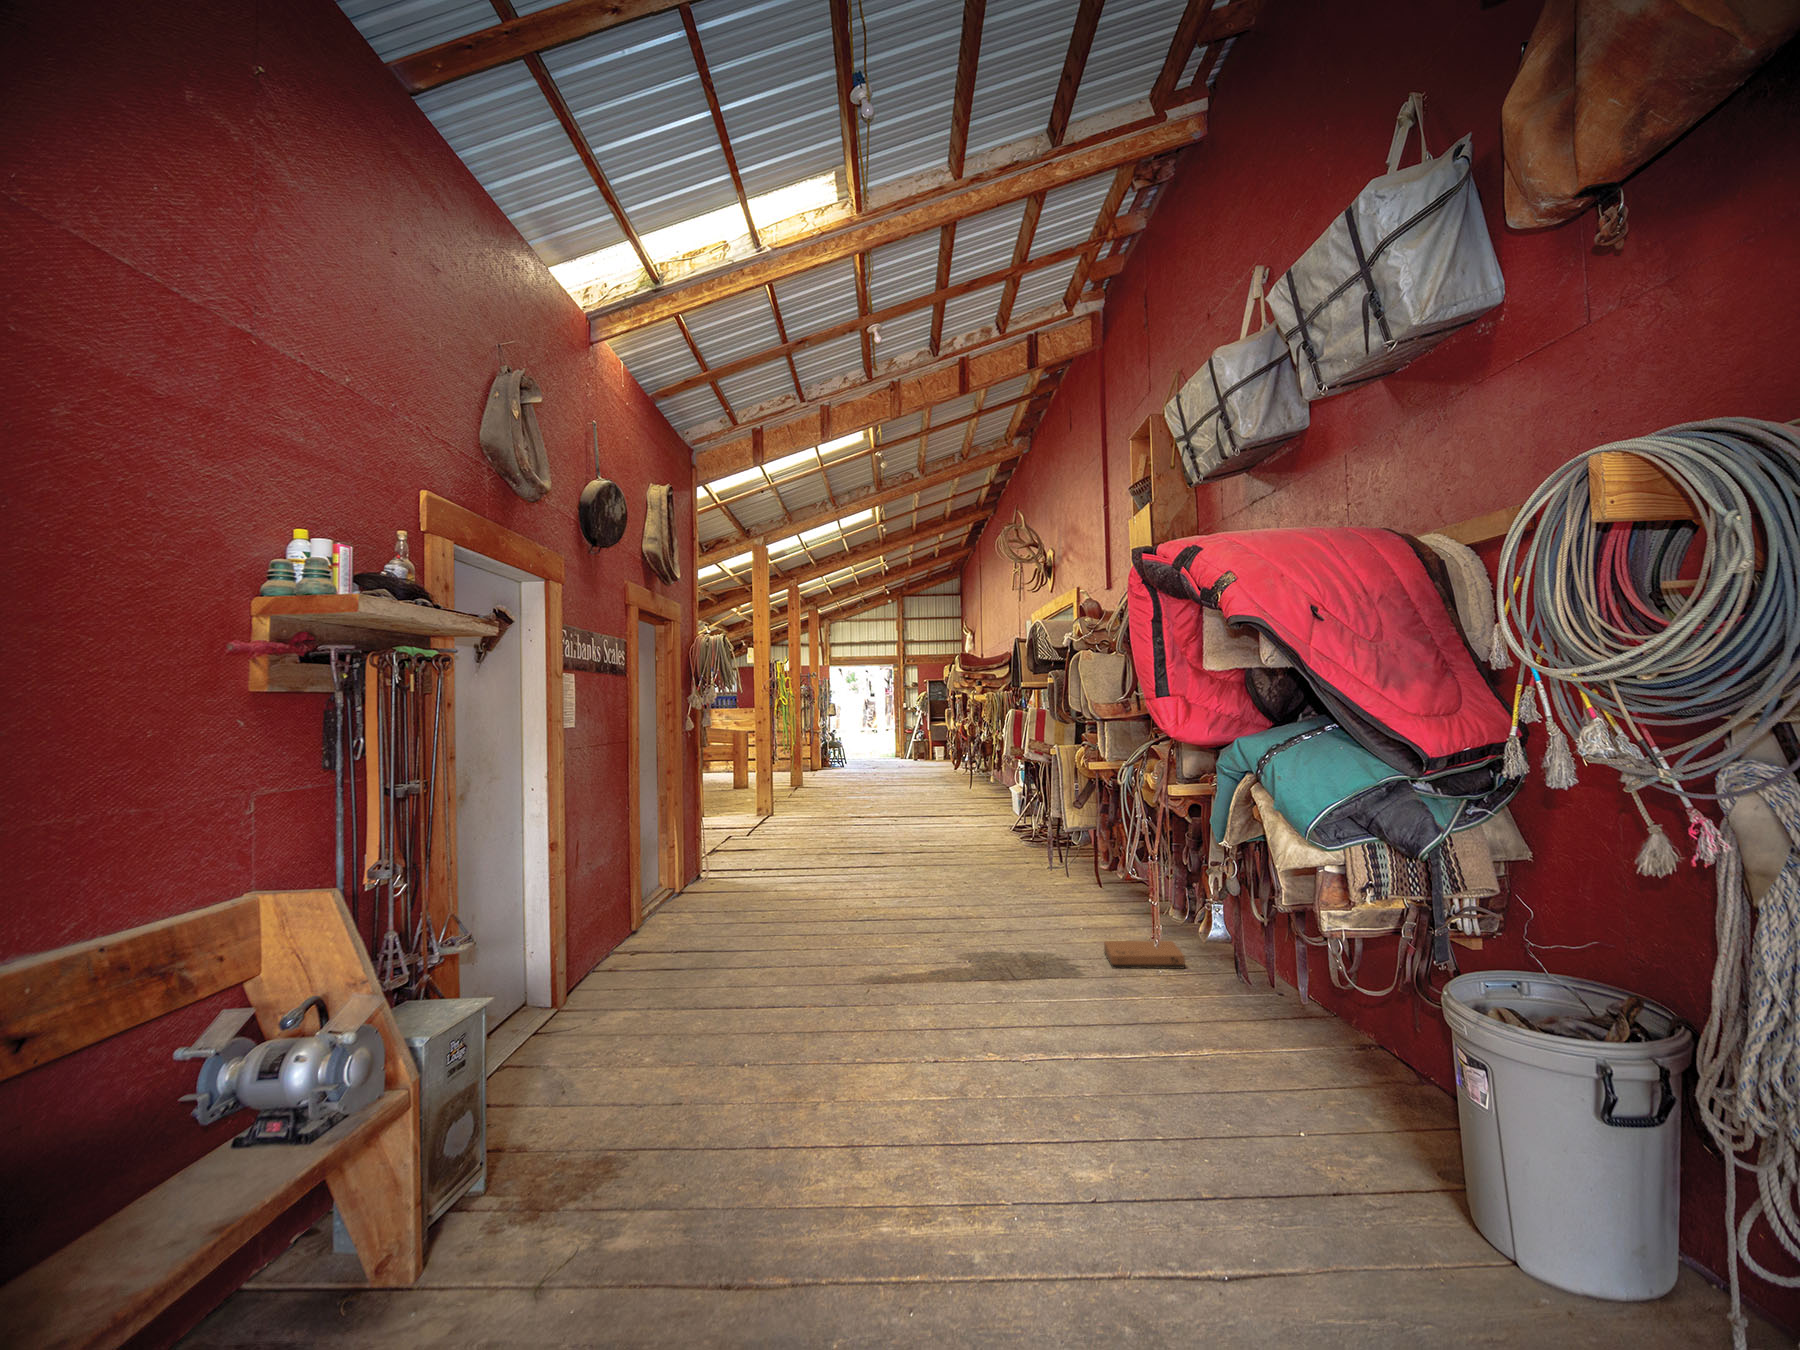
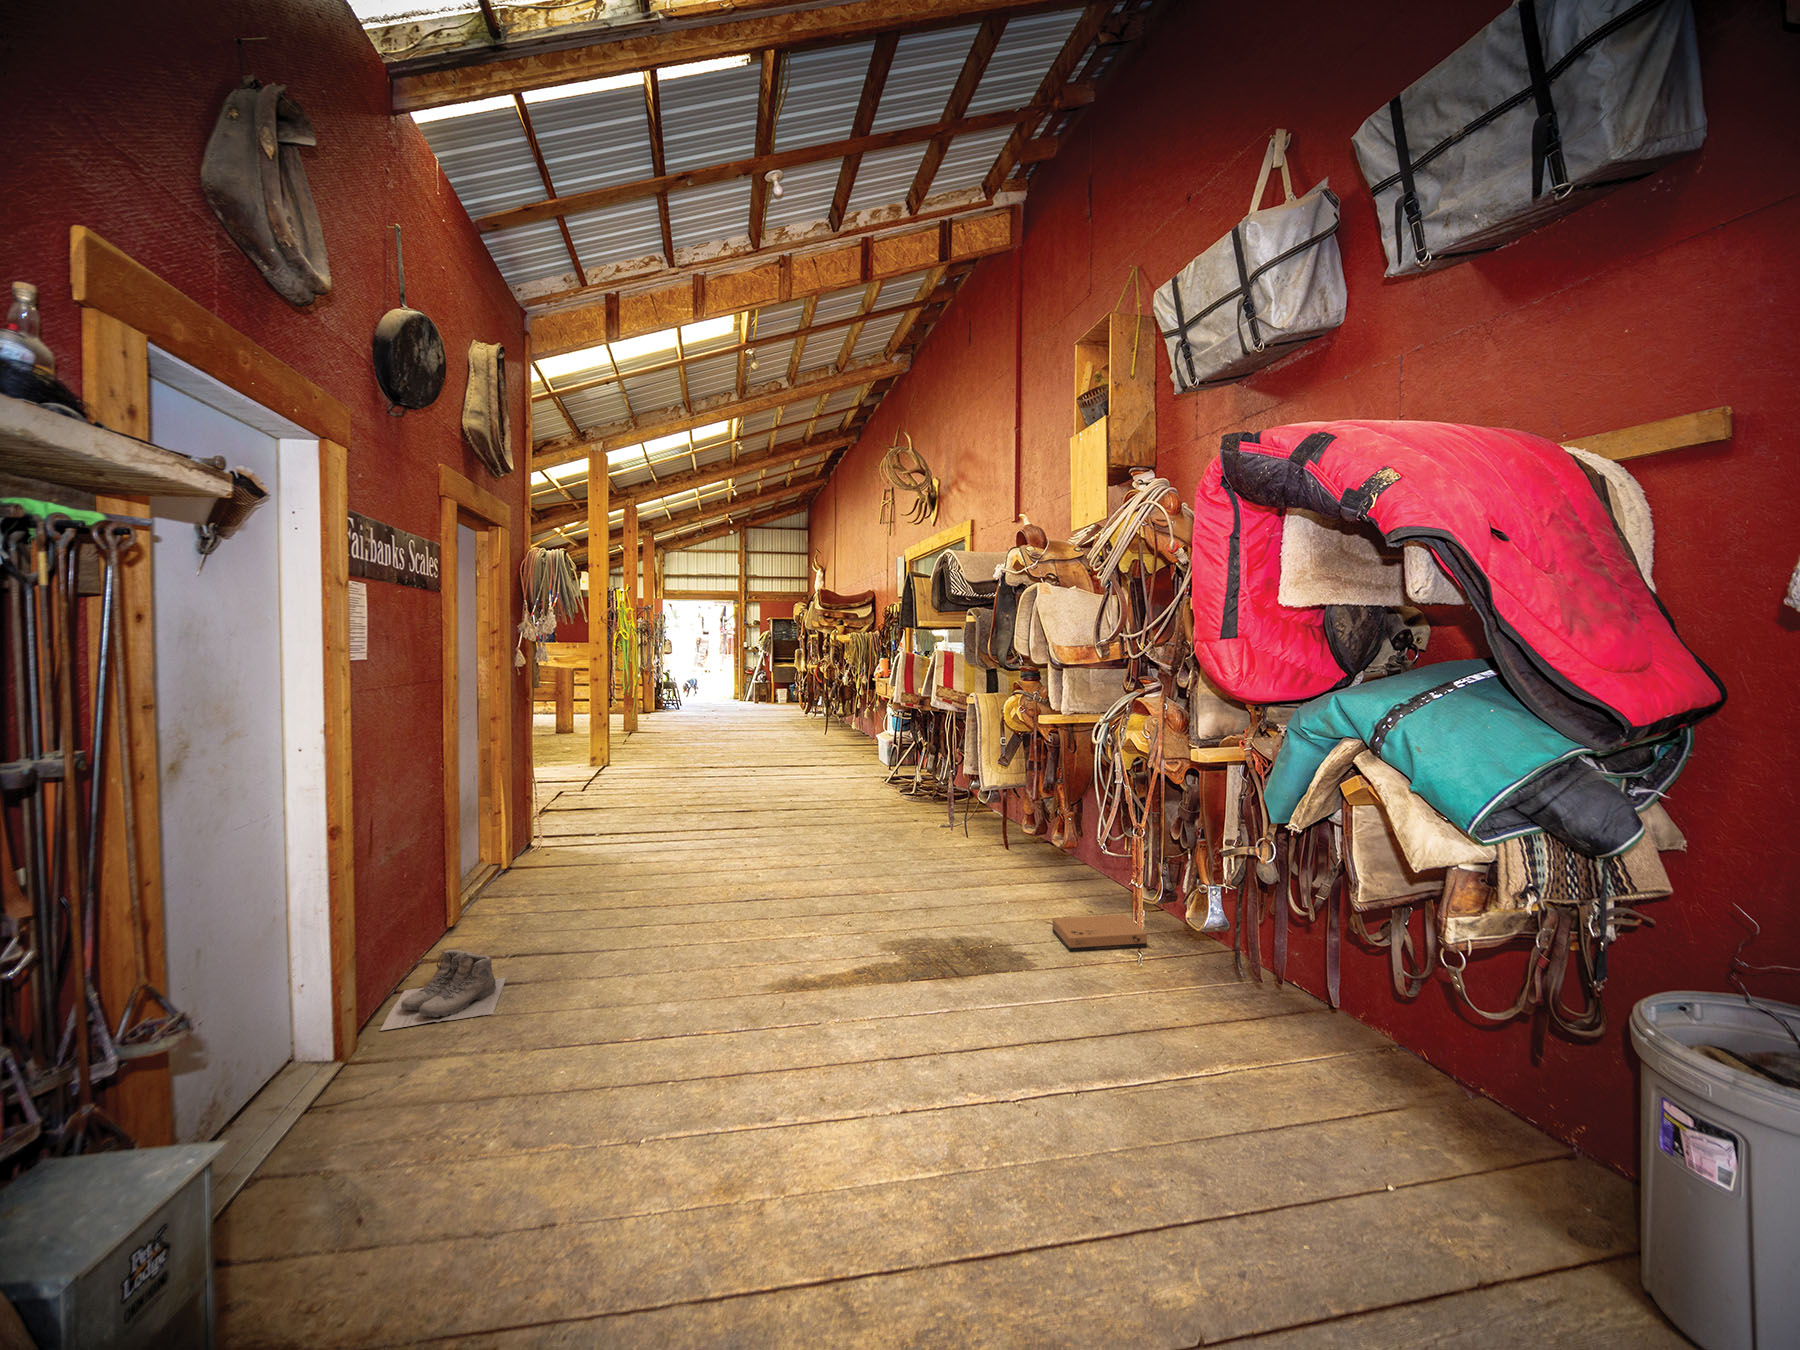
boots: none [581,936,667,987] -> present [380,950,506,1031]

